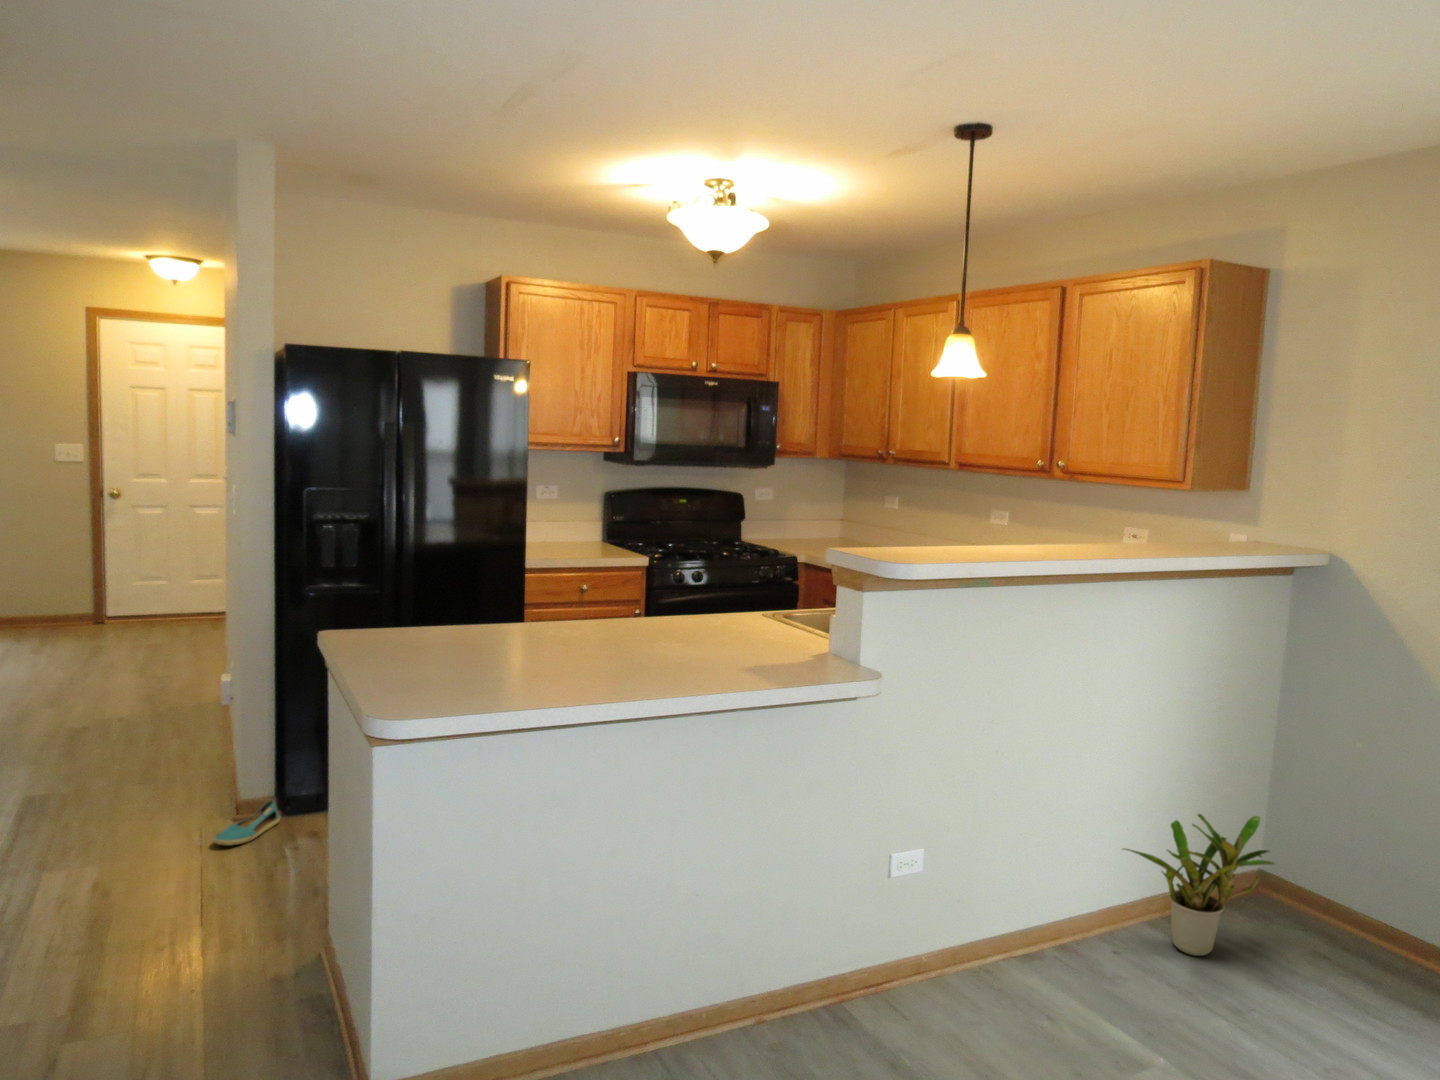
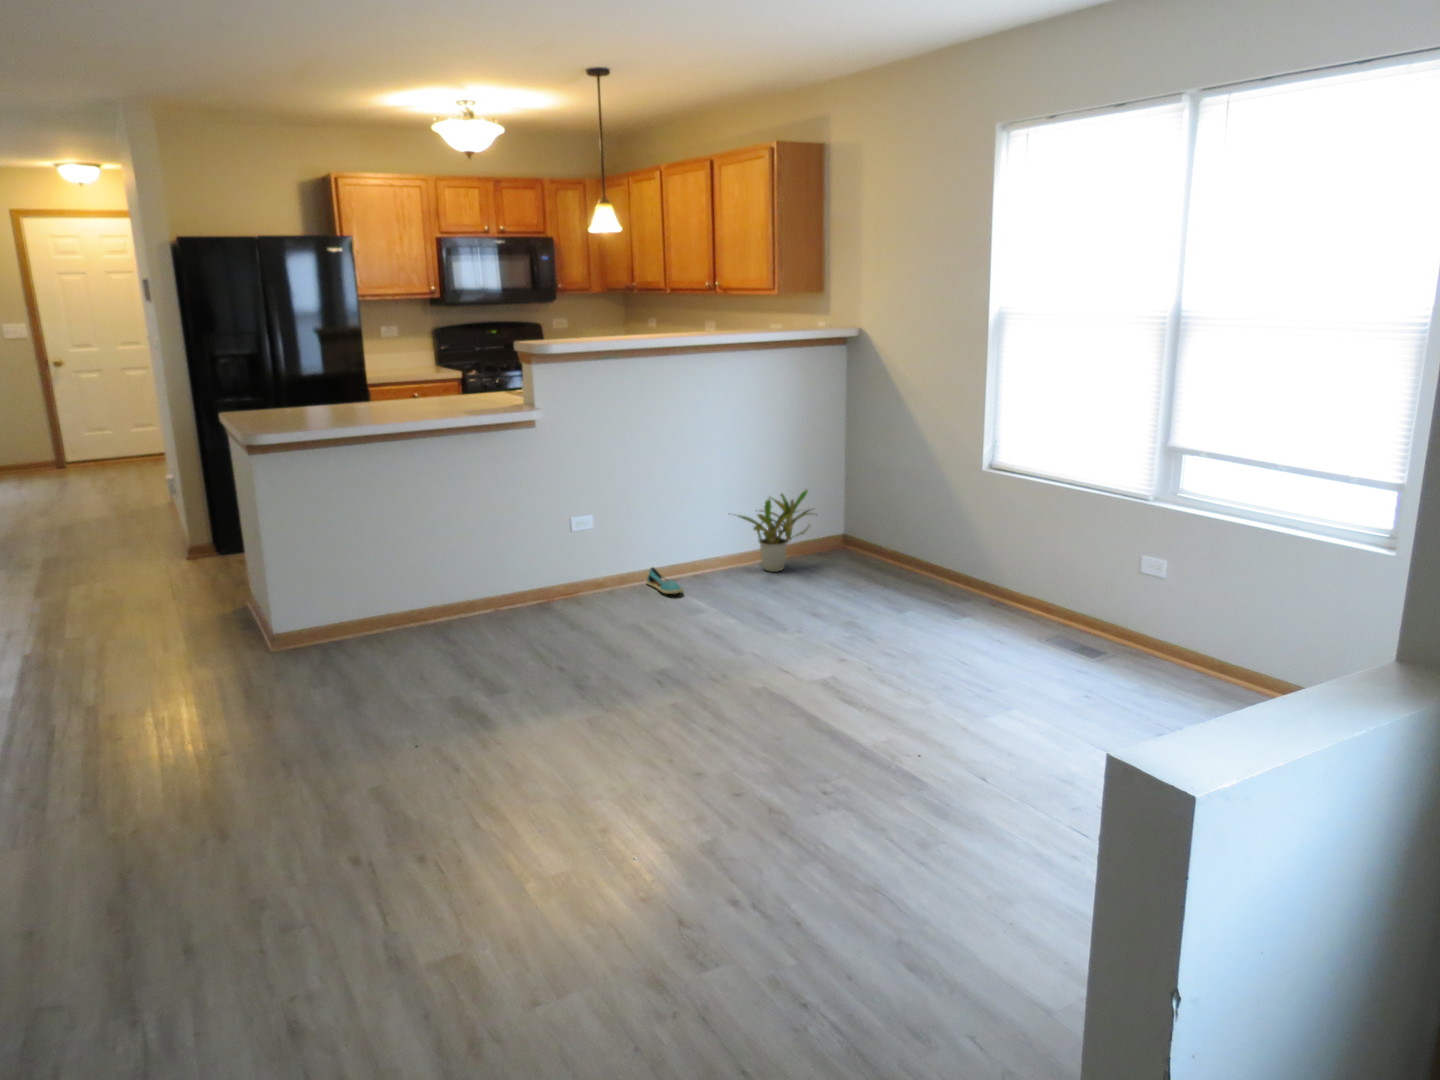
shoe: present [213,800,280,845] -> present [646,567,683,594]

